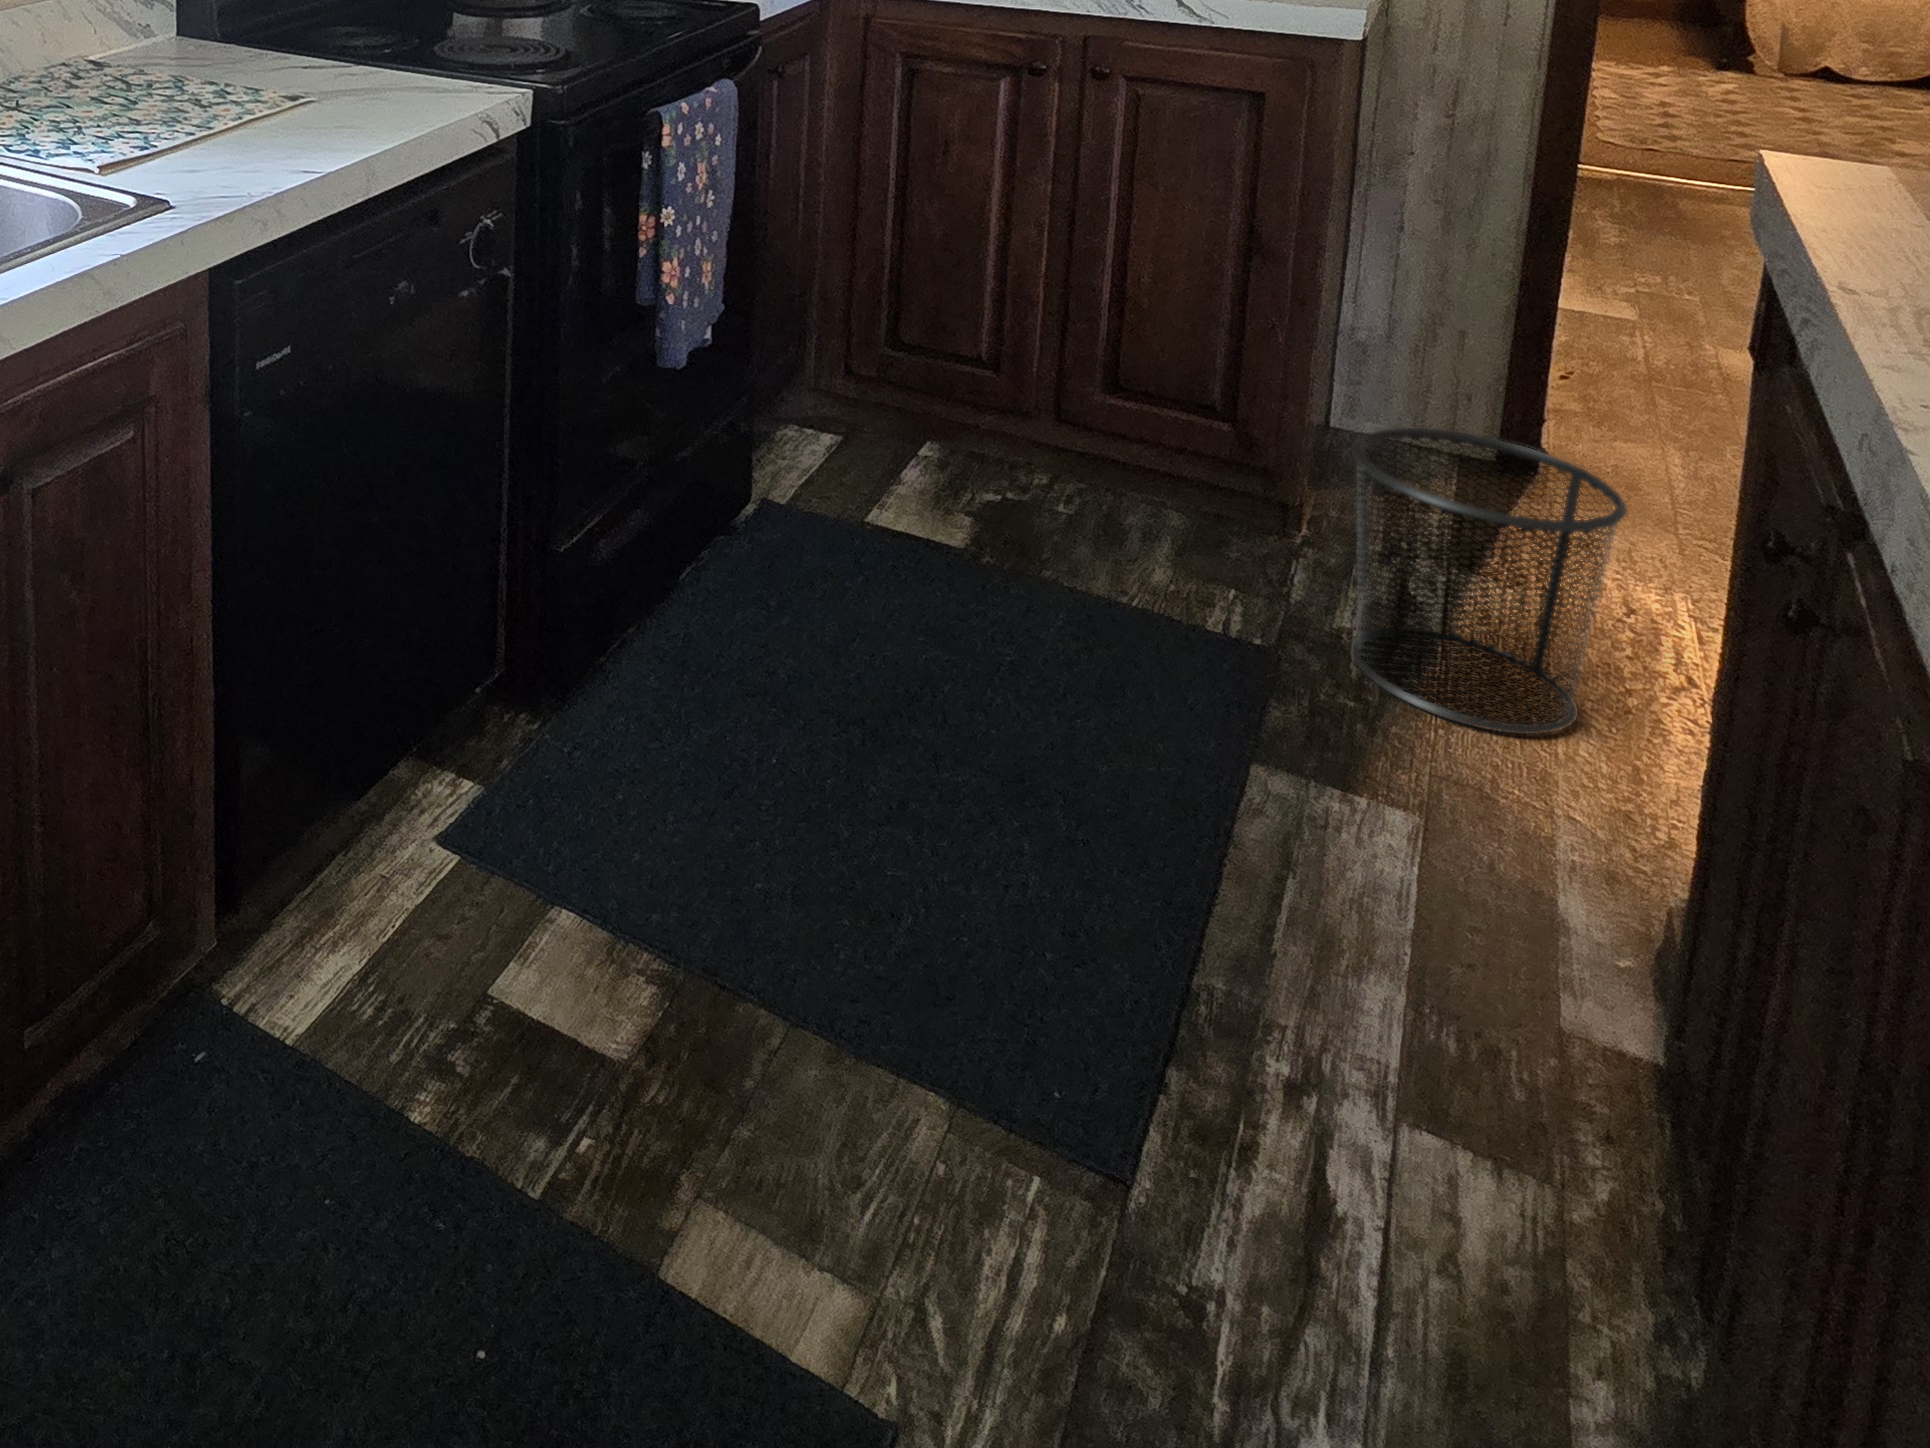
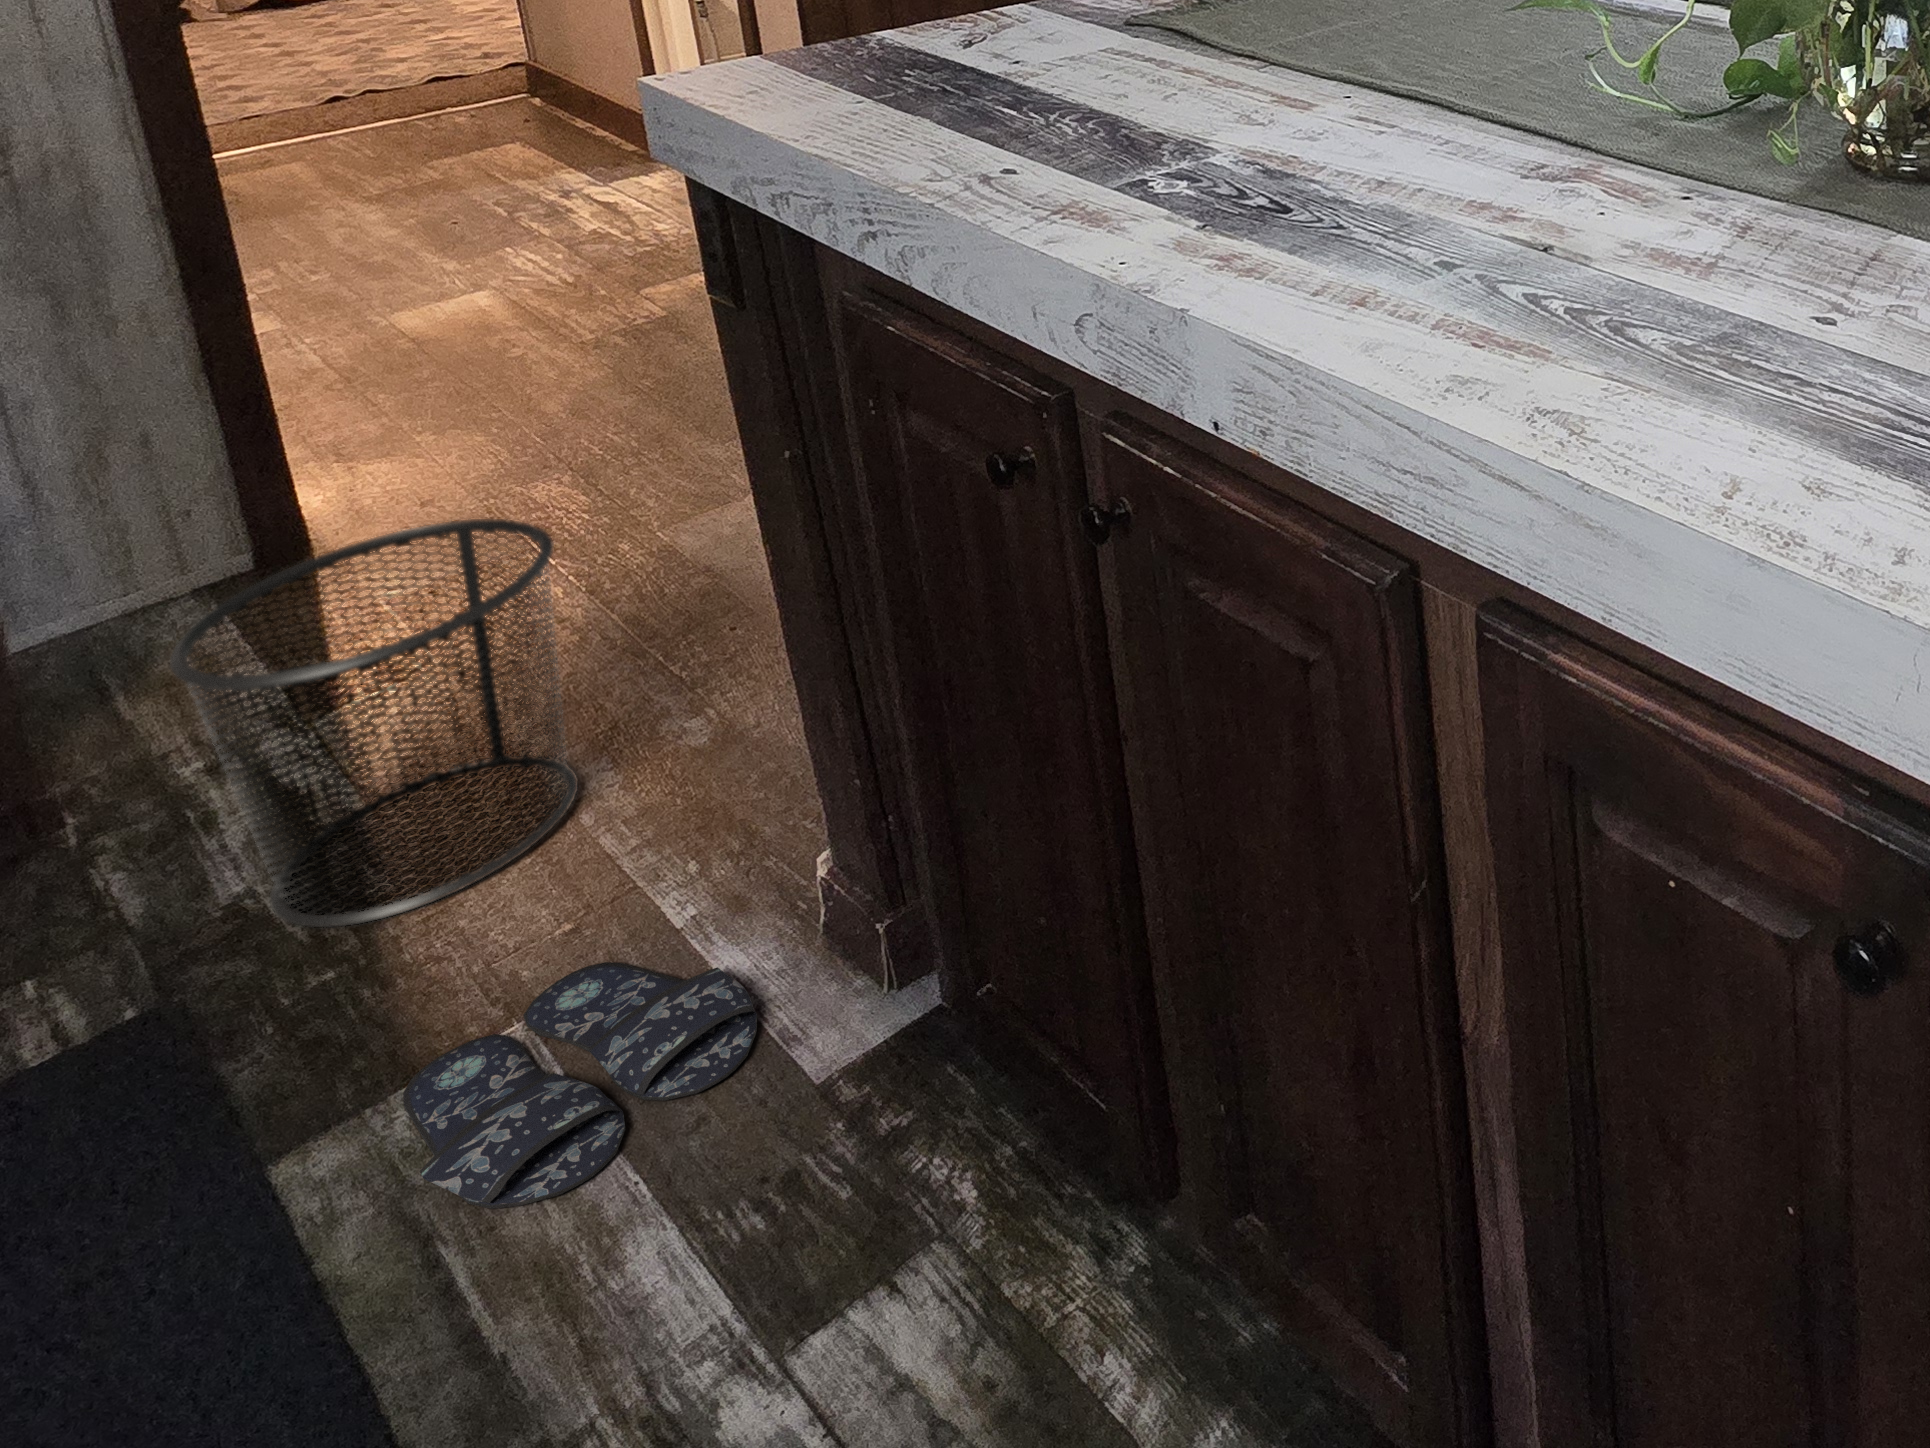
slippers: none [1308,787,1564,964] -> present [403,962,757,1209]

